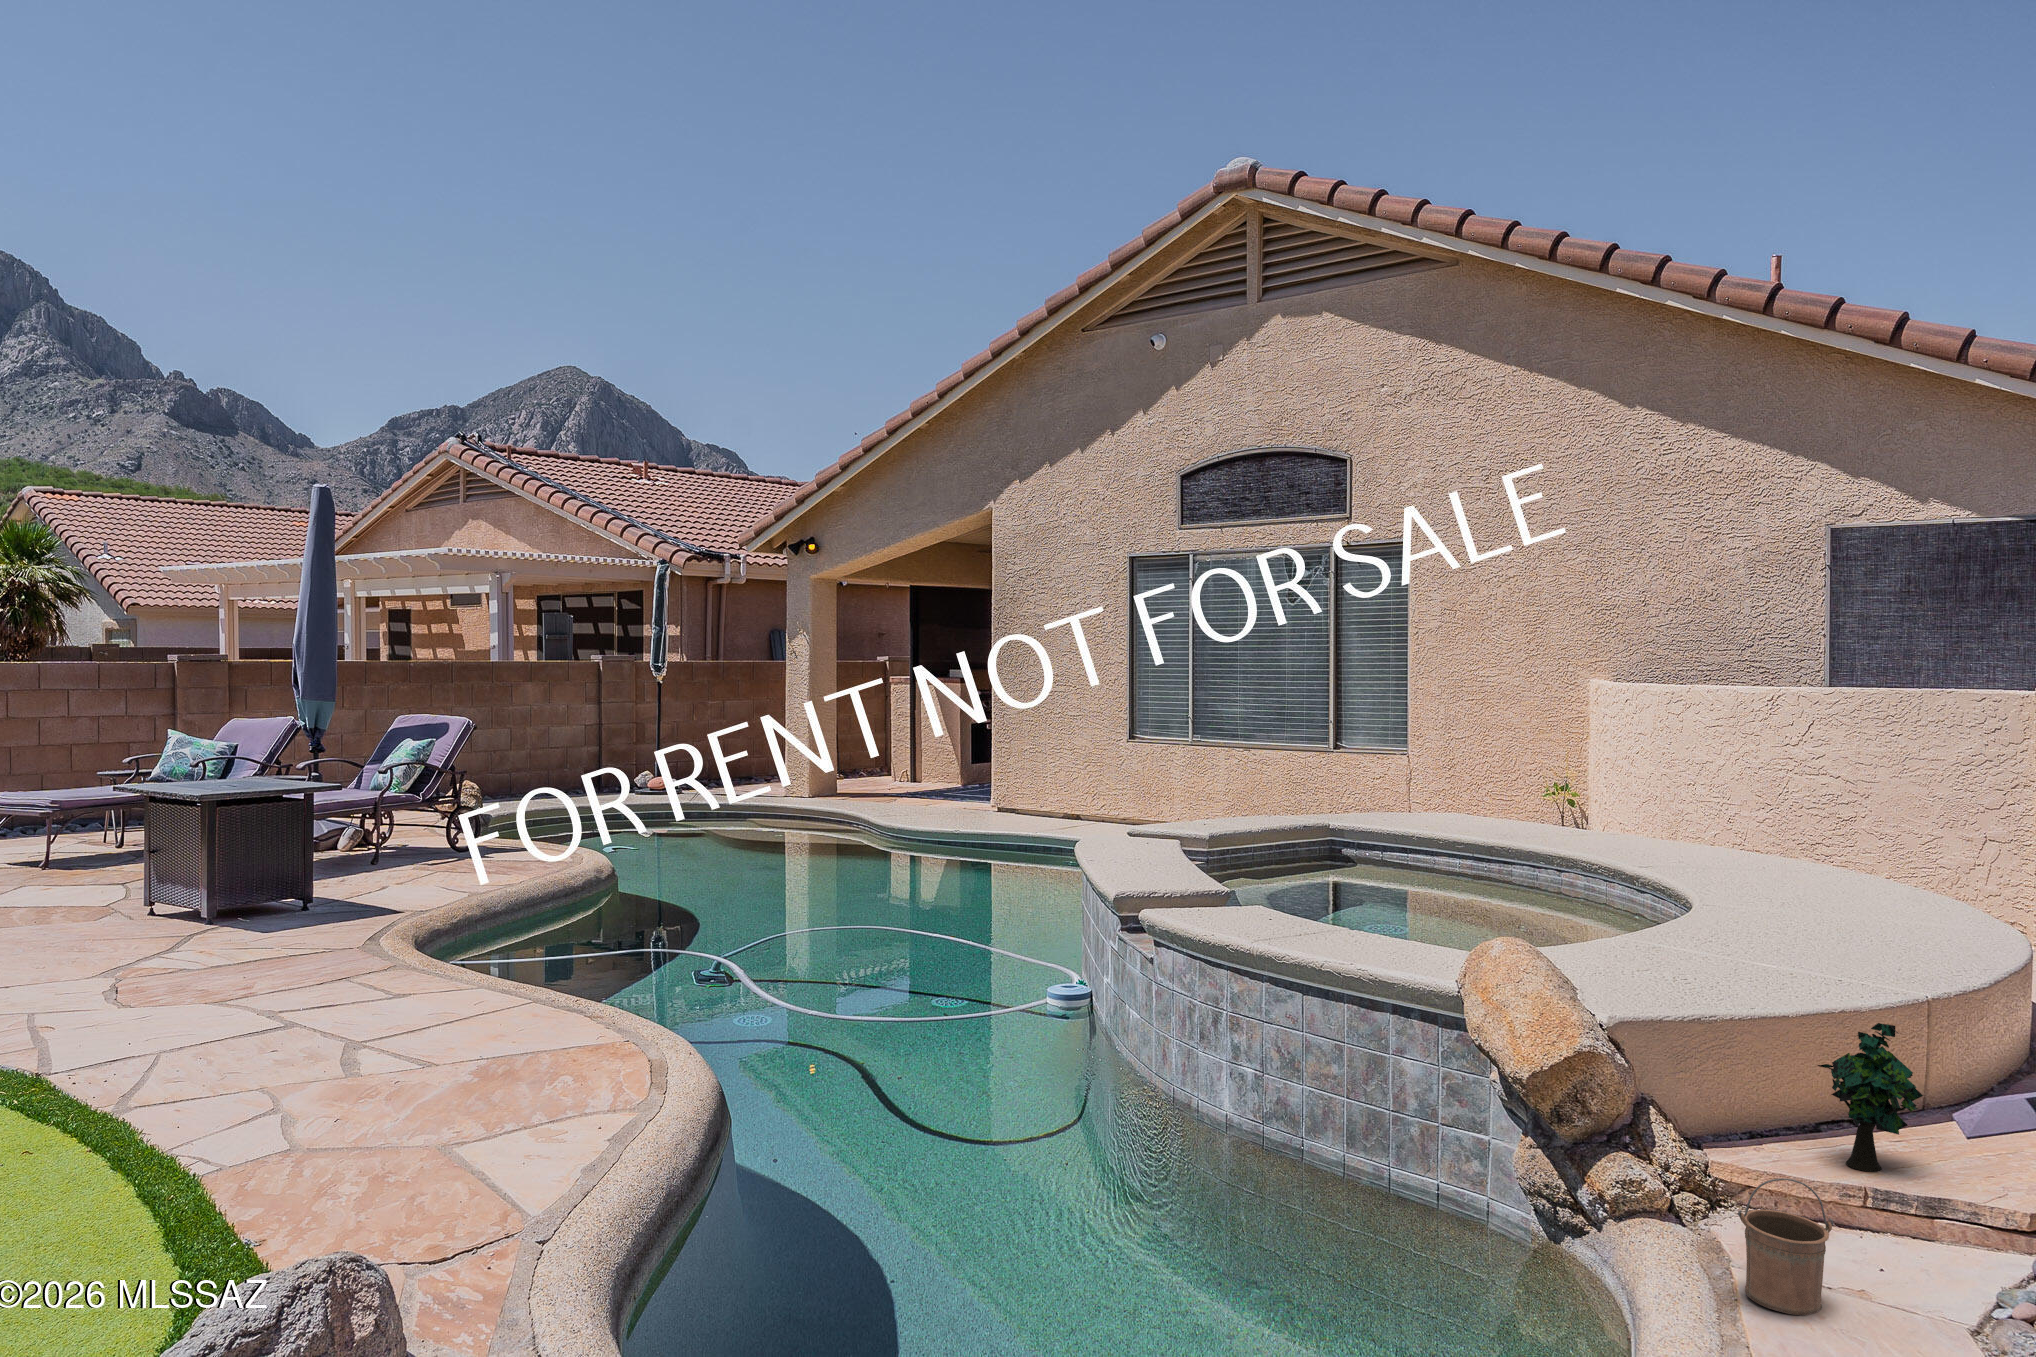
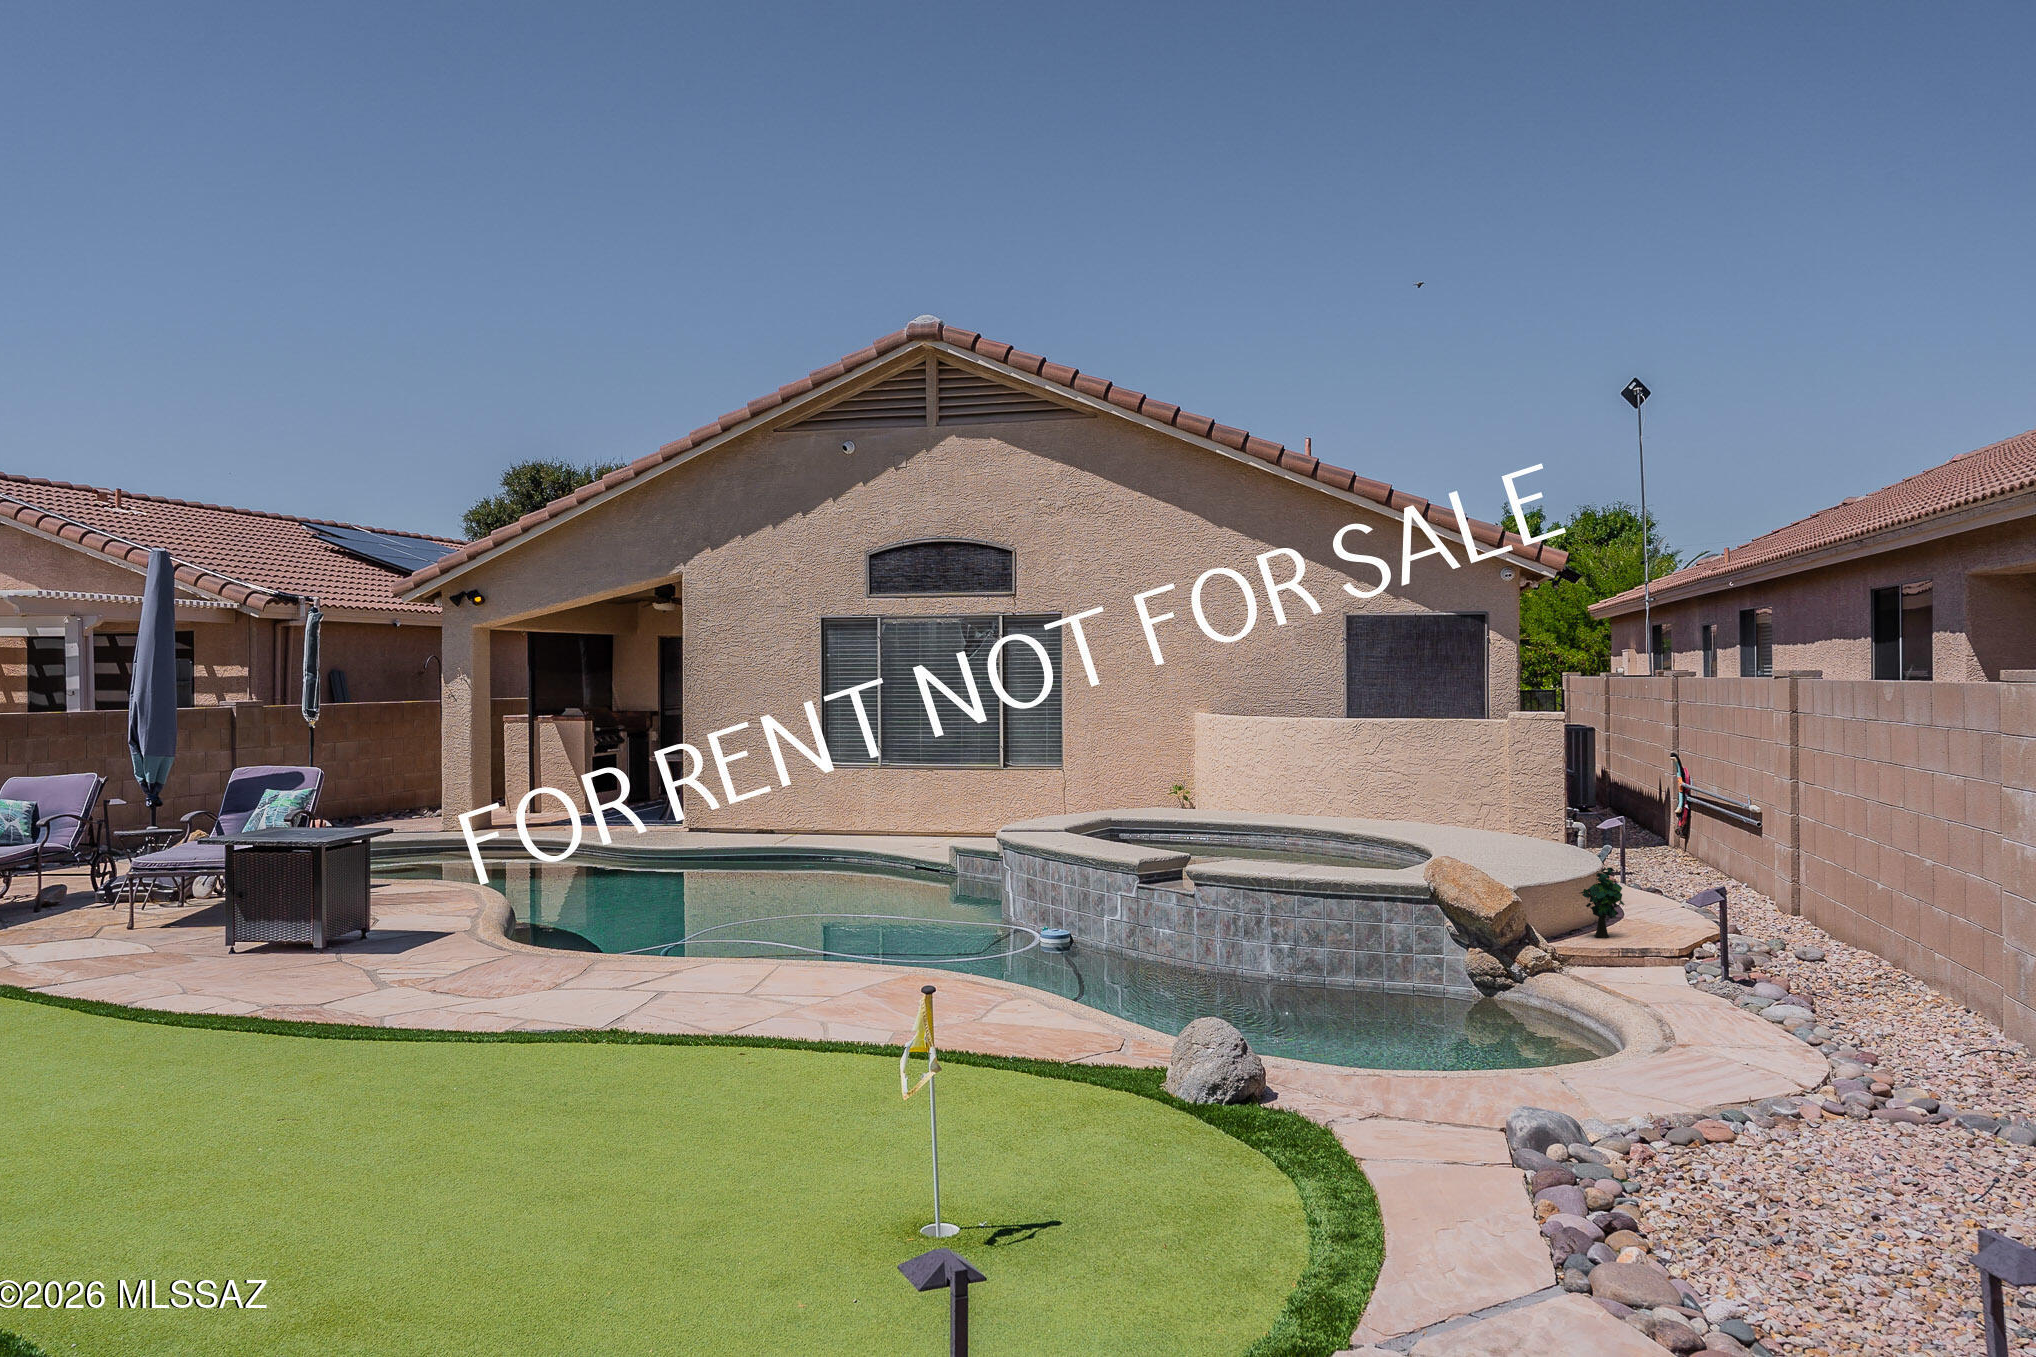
bucket: present [1738,1178,1833,1316] -> none [1615,928,1652,985]

